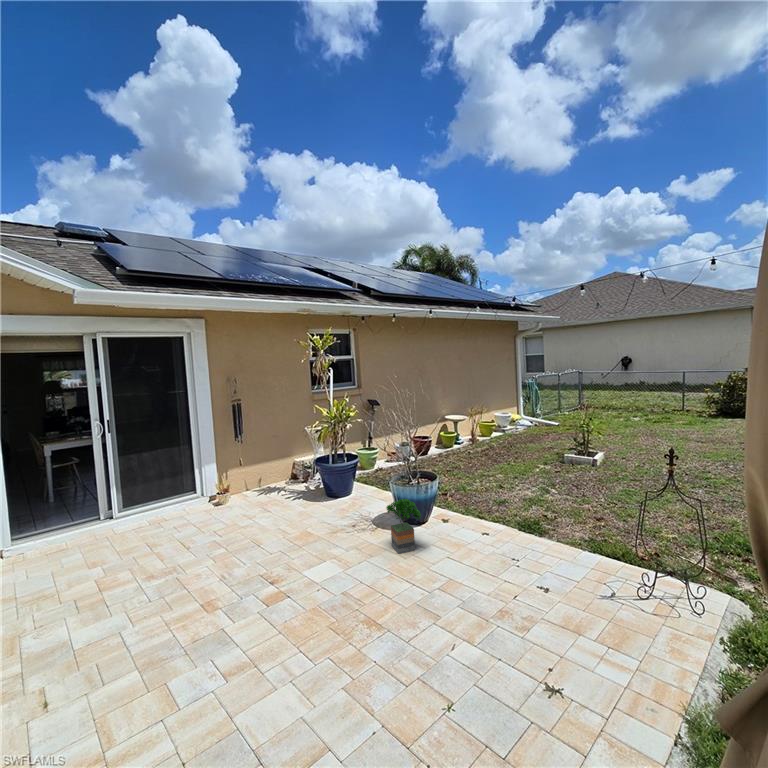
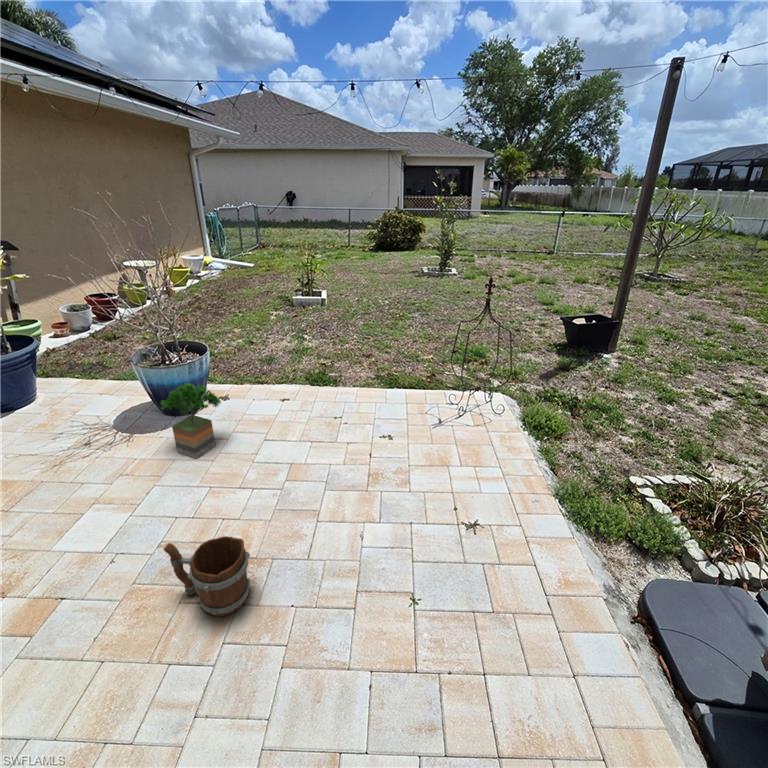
bucket: none [328,581,366,645] -> present [164,536,250,616]

